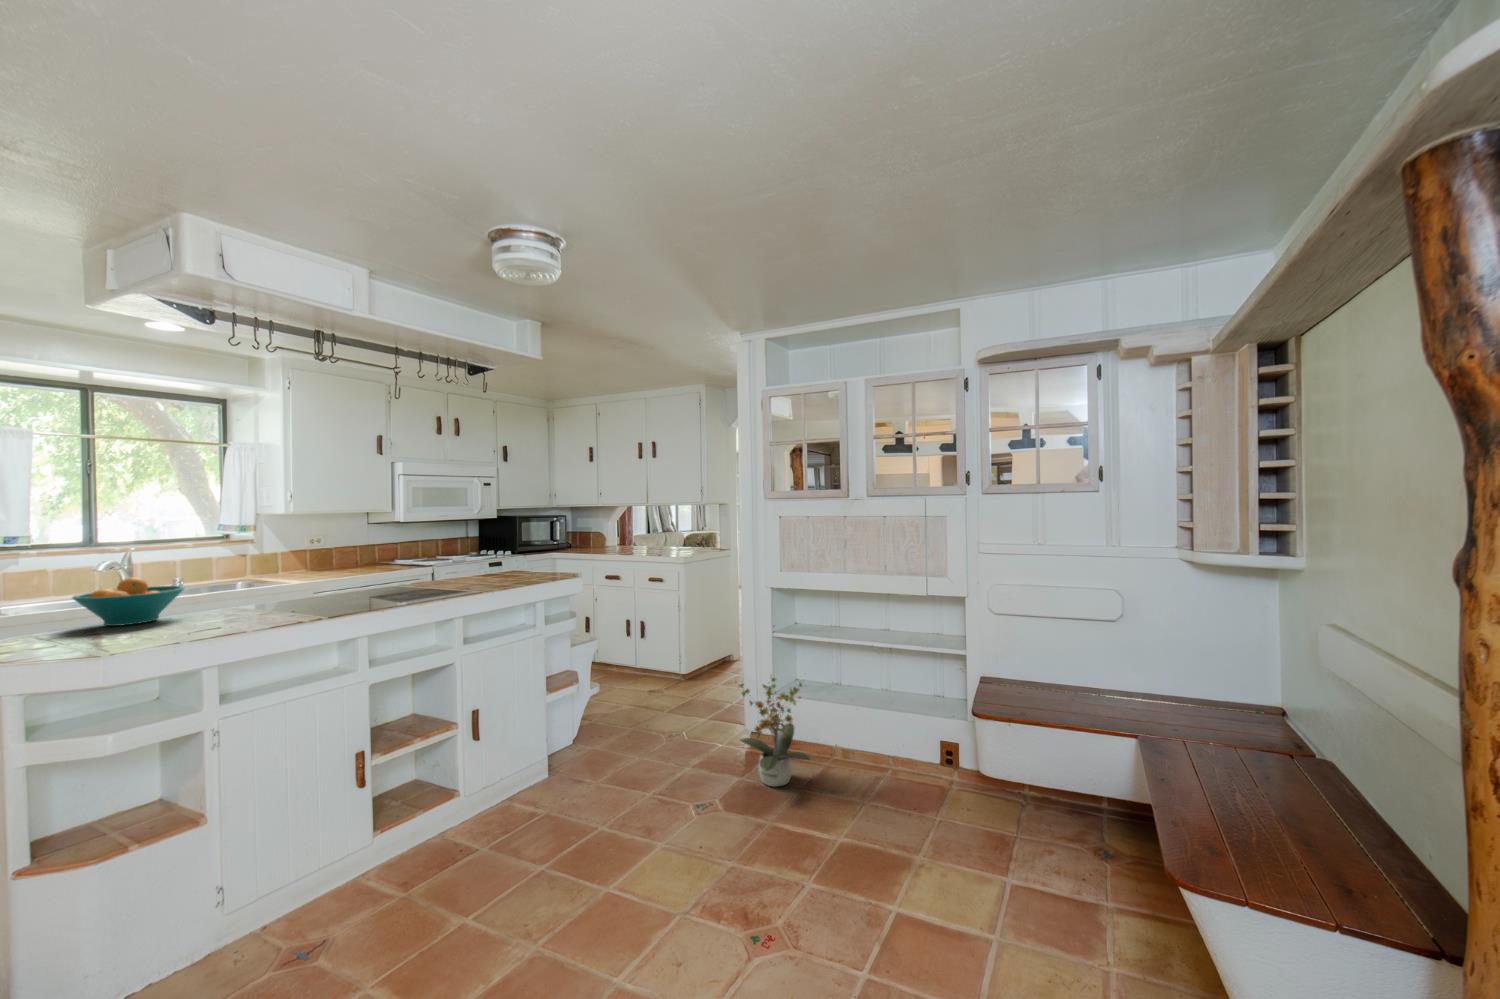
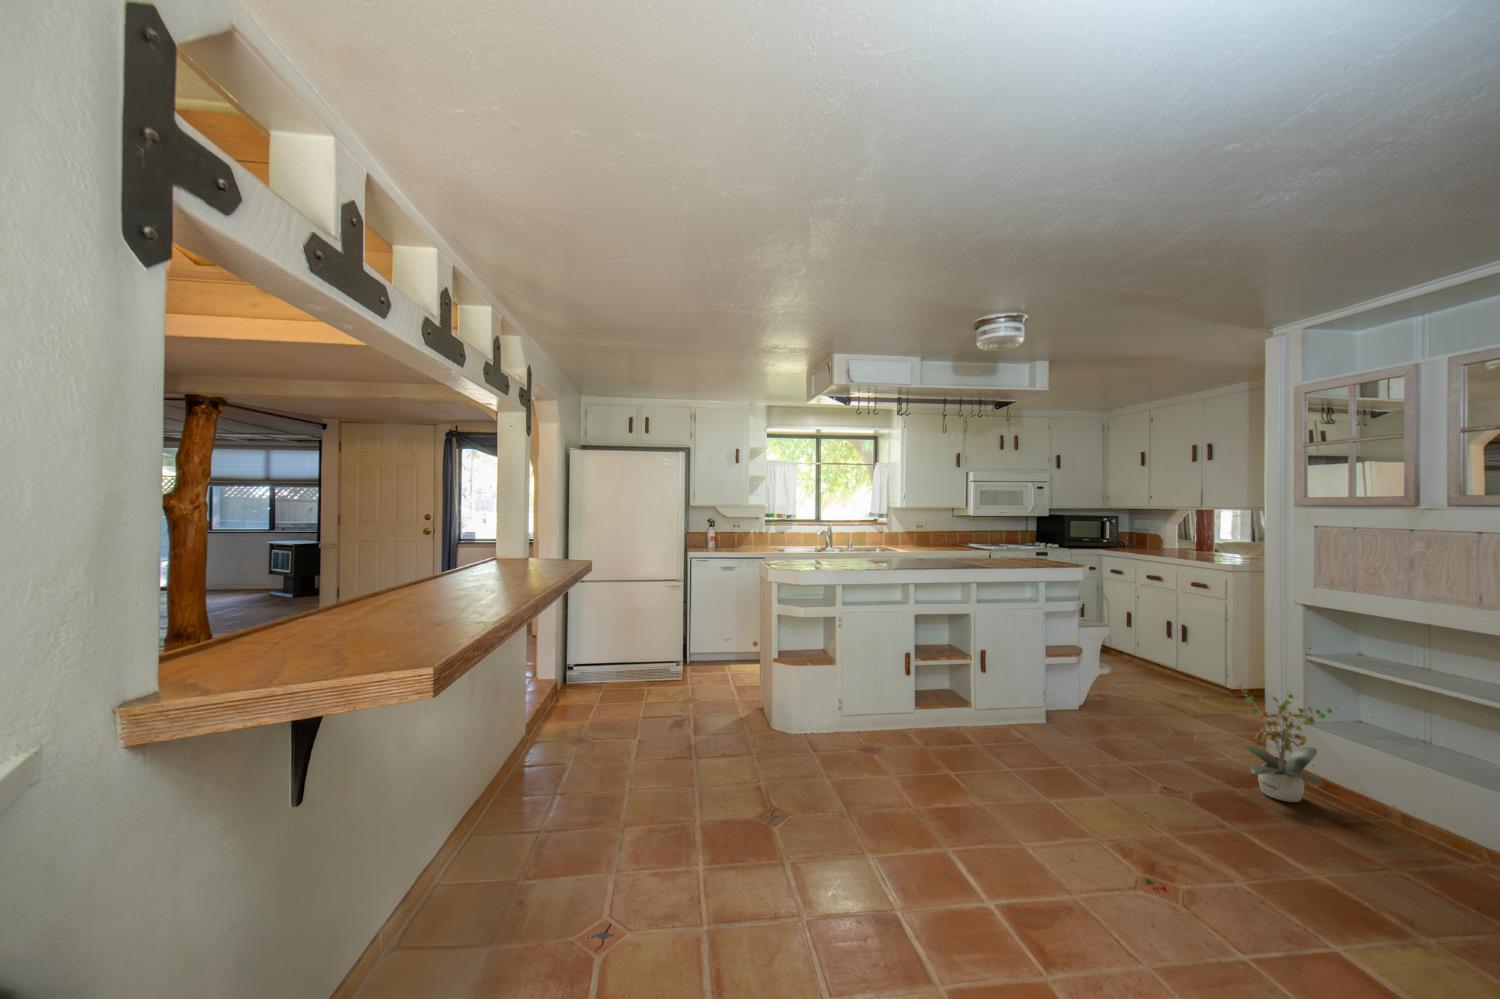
fruit bowl: present [72,577,185,626] -> none [810,537,850,560]

